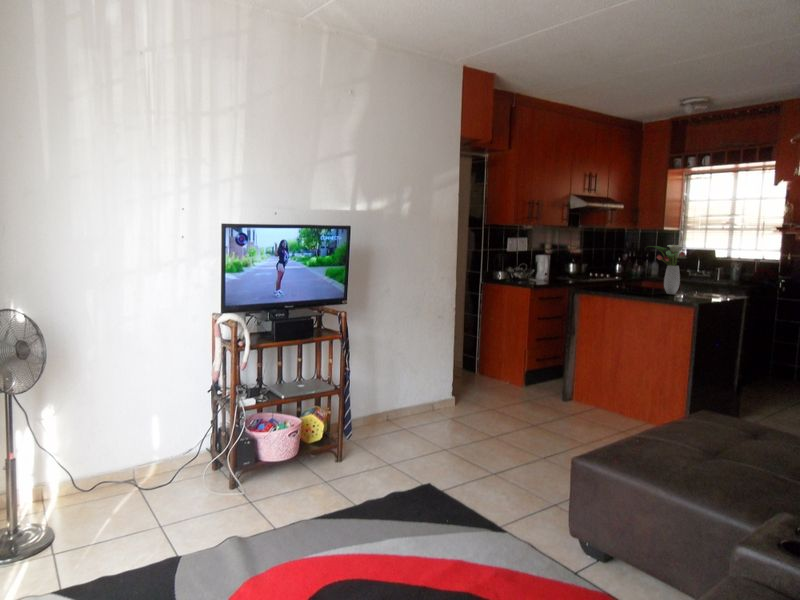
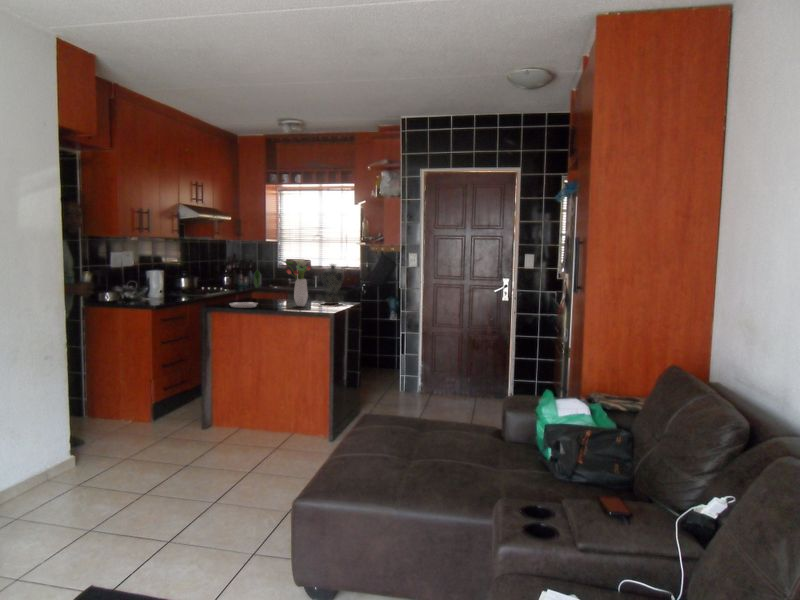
vase: none [705,252,733,296] -> present [322,264,344,304]
plate: none [594,255,628,291] -> present [229,270,260,308]

